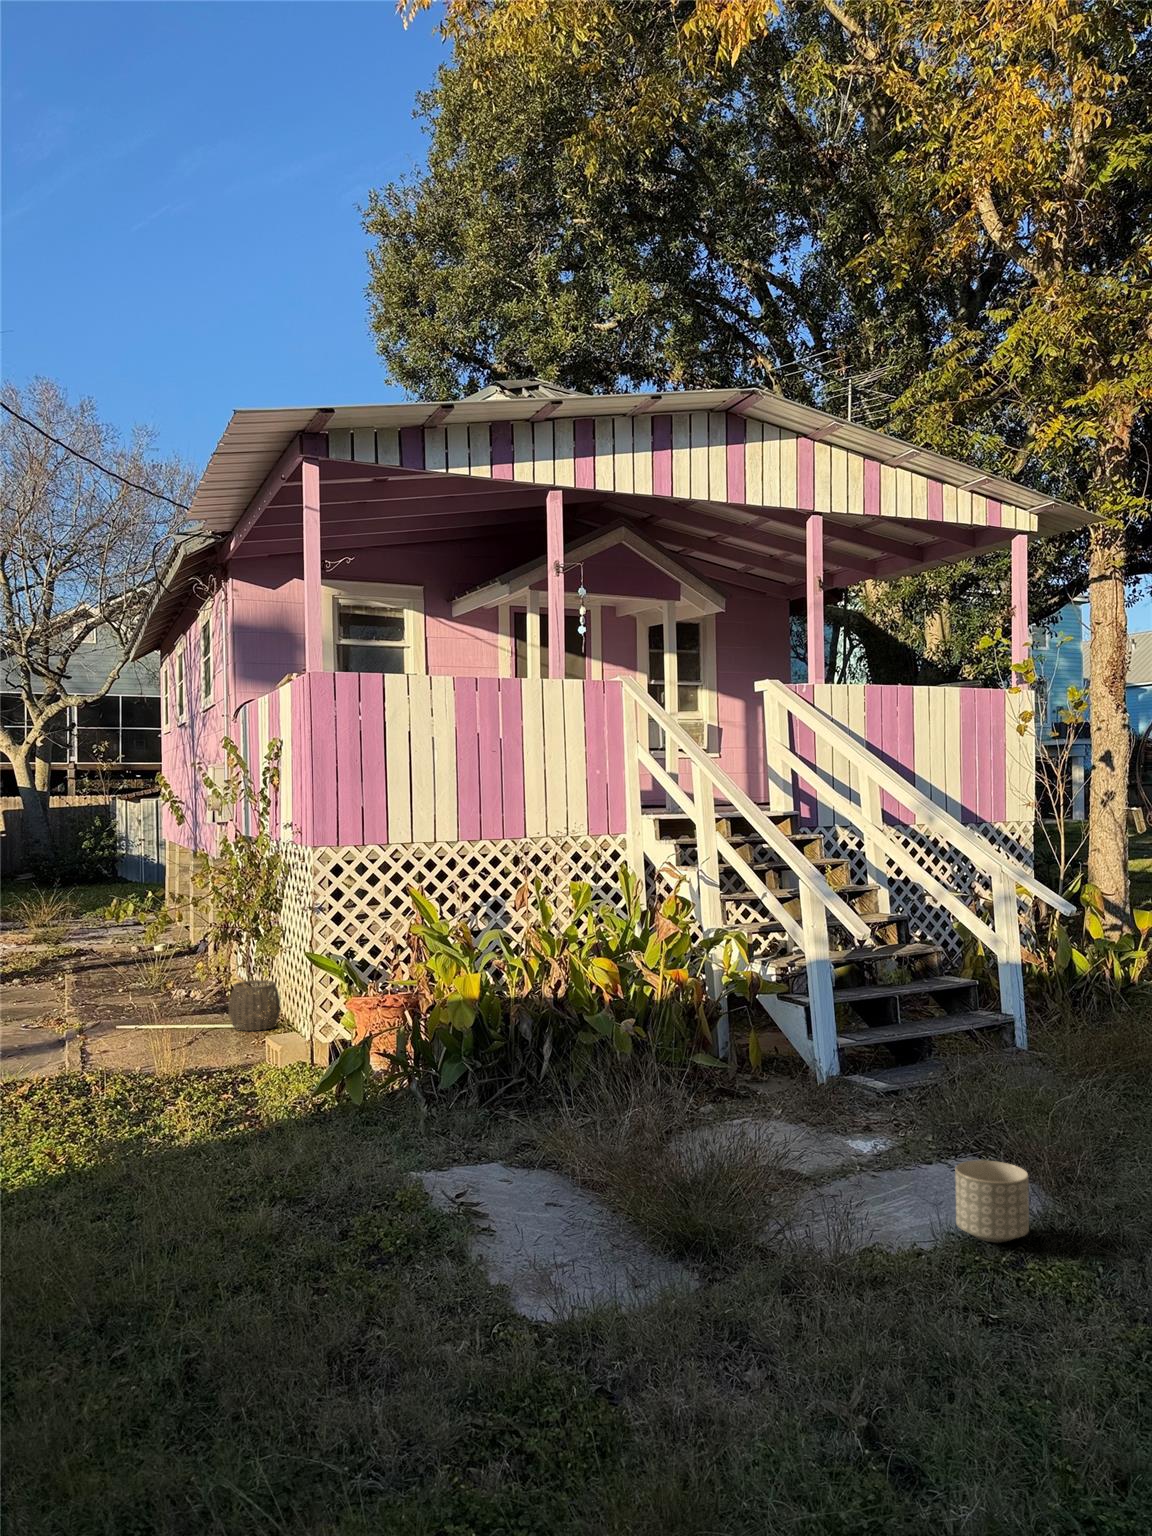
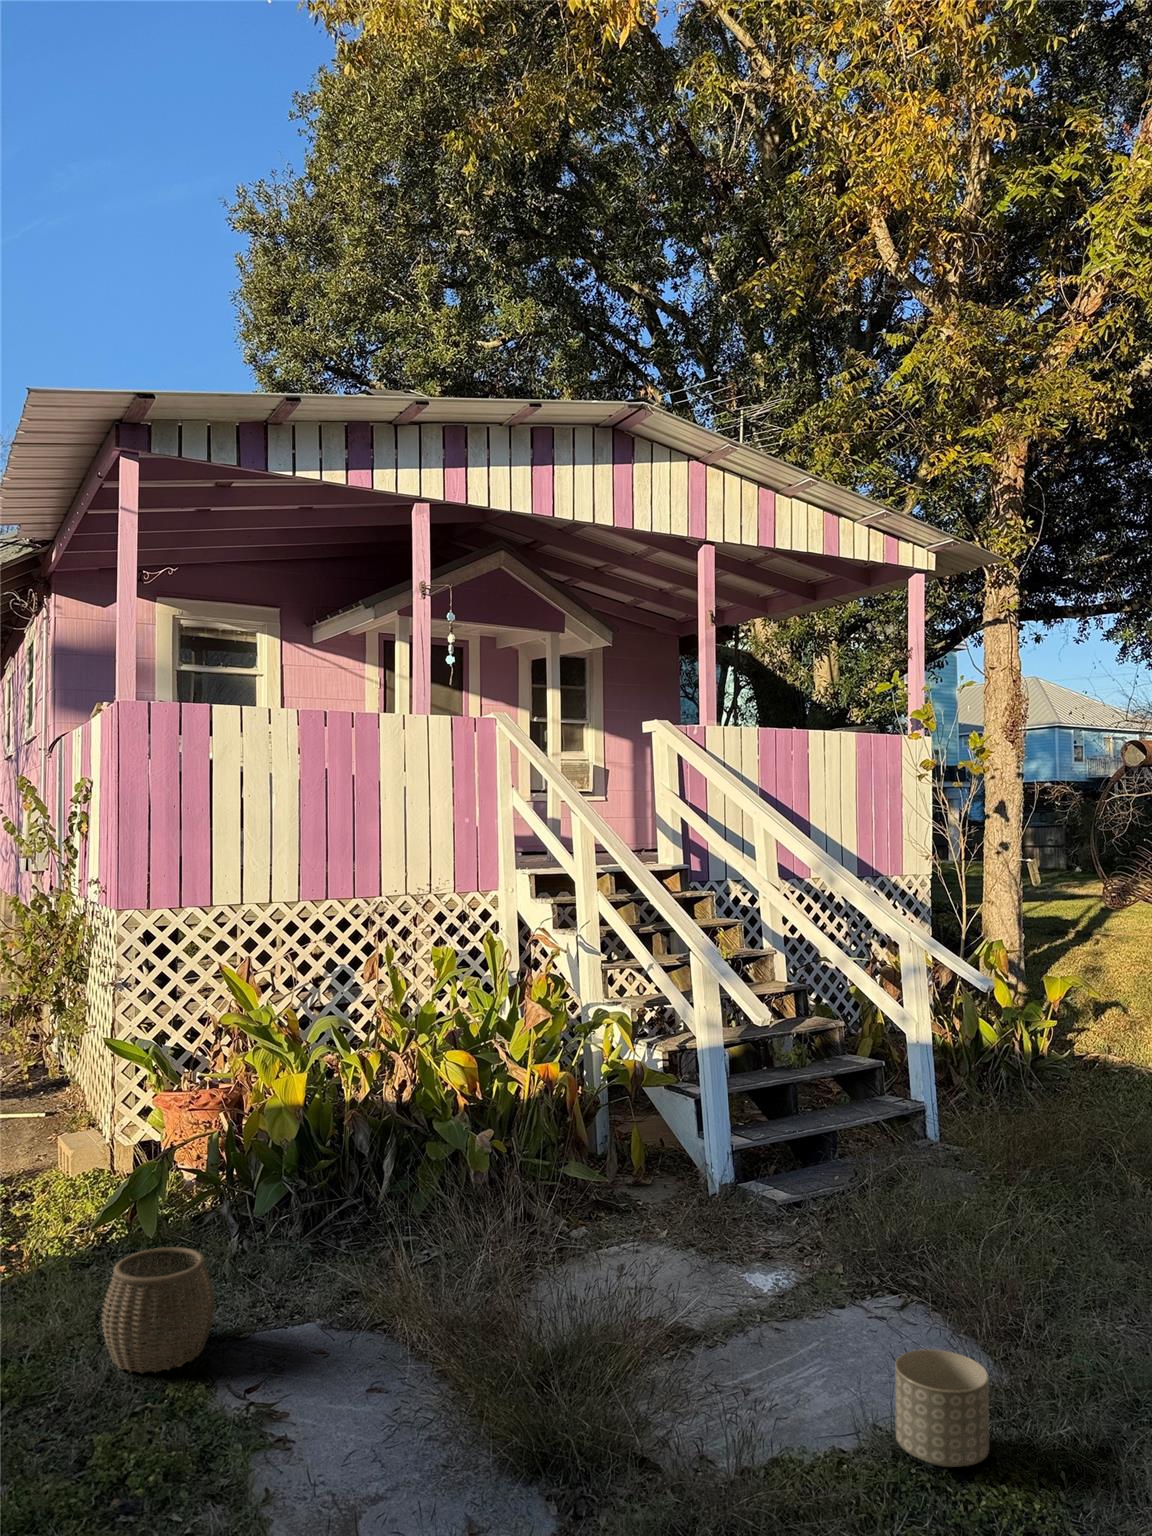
woven basket: present [229,980,281,1031] -> present [102,1247,215,1373]

